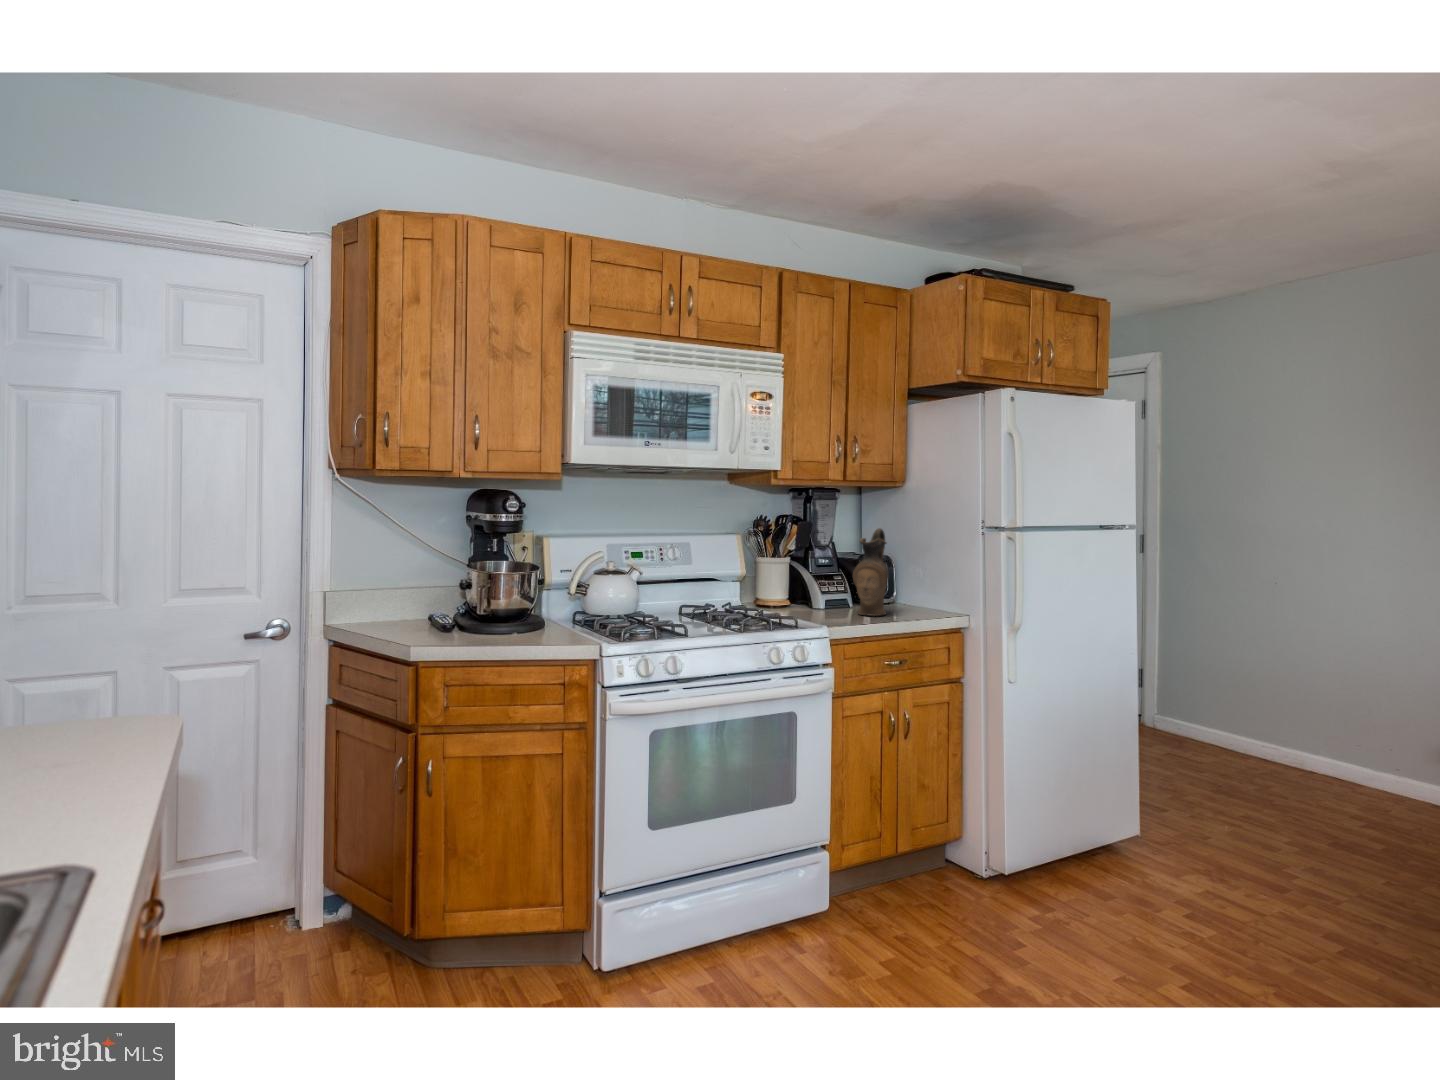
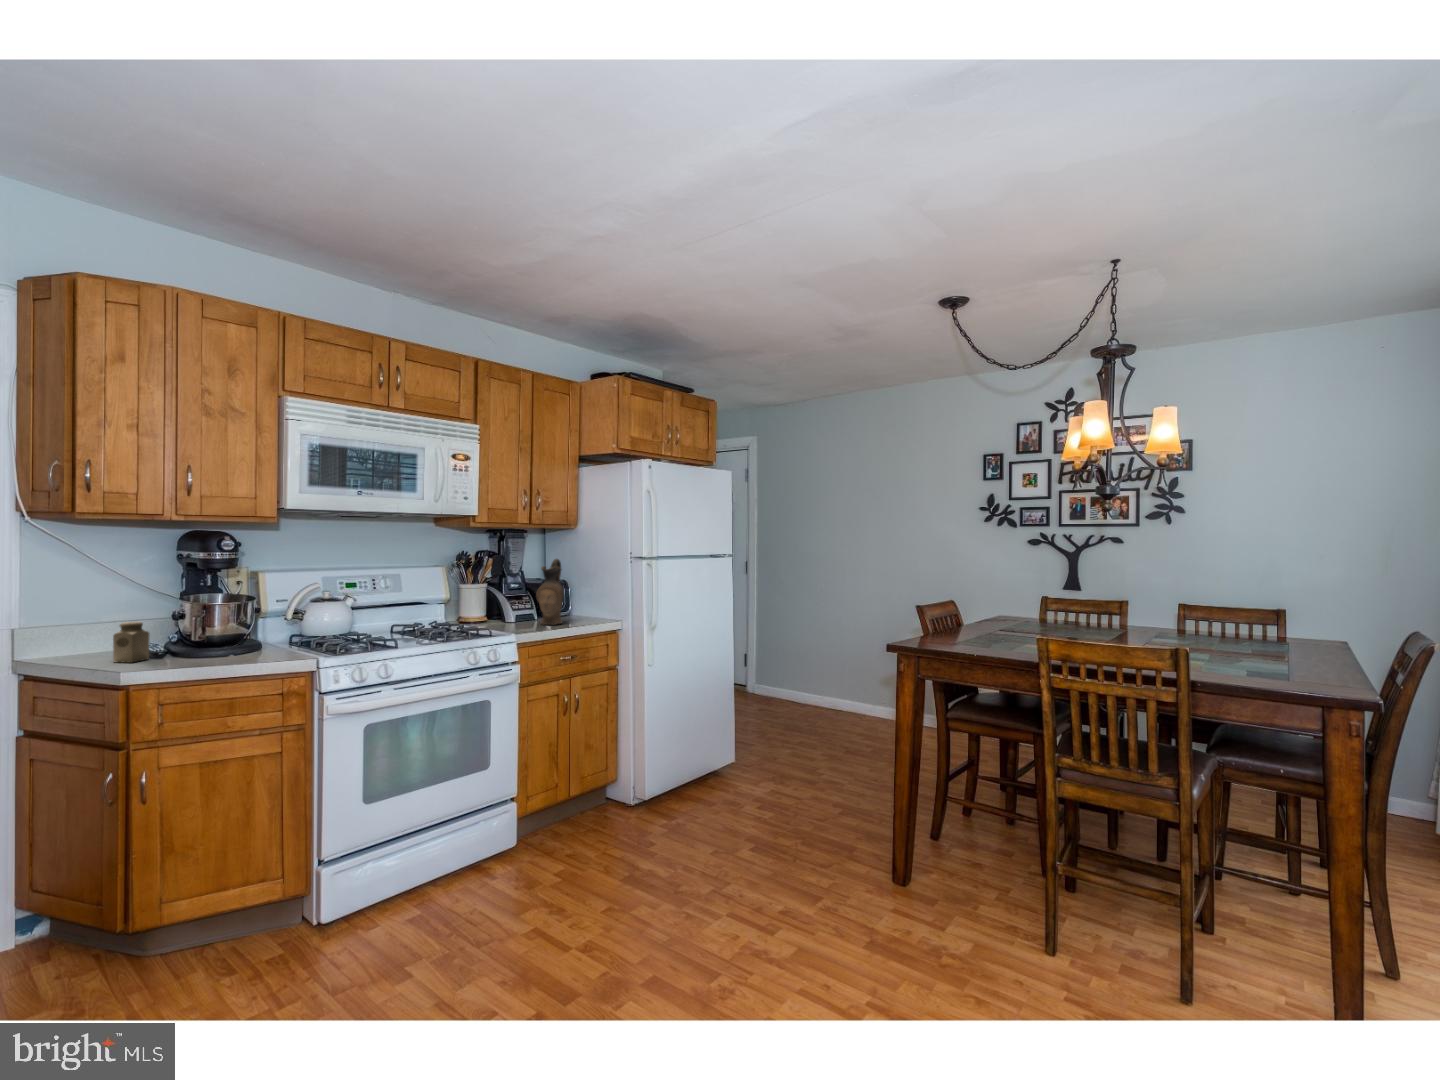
salt shaker: none [407,590,439,635] -> present [113,622,149,662]

